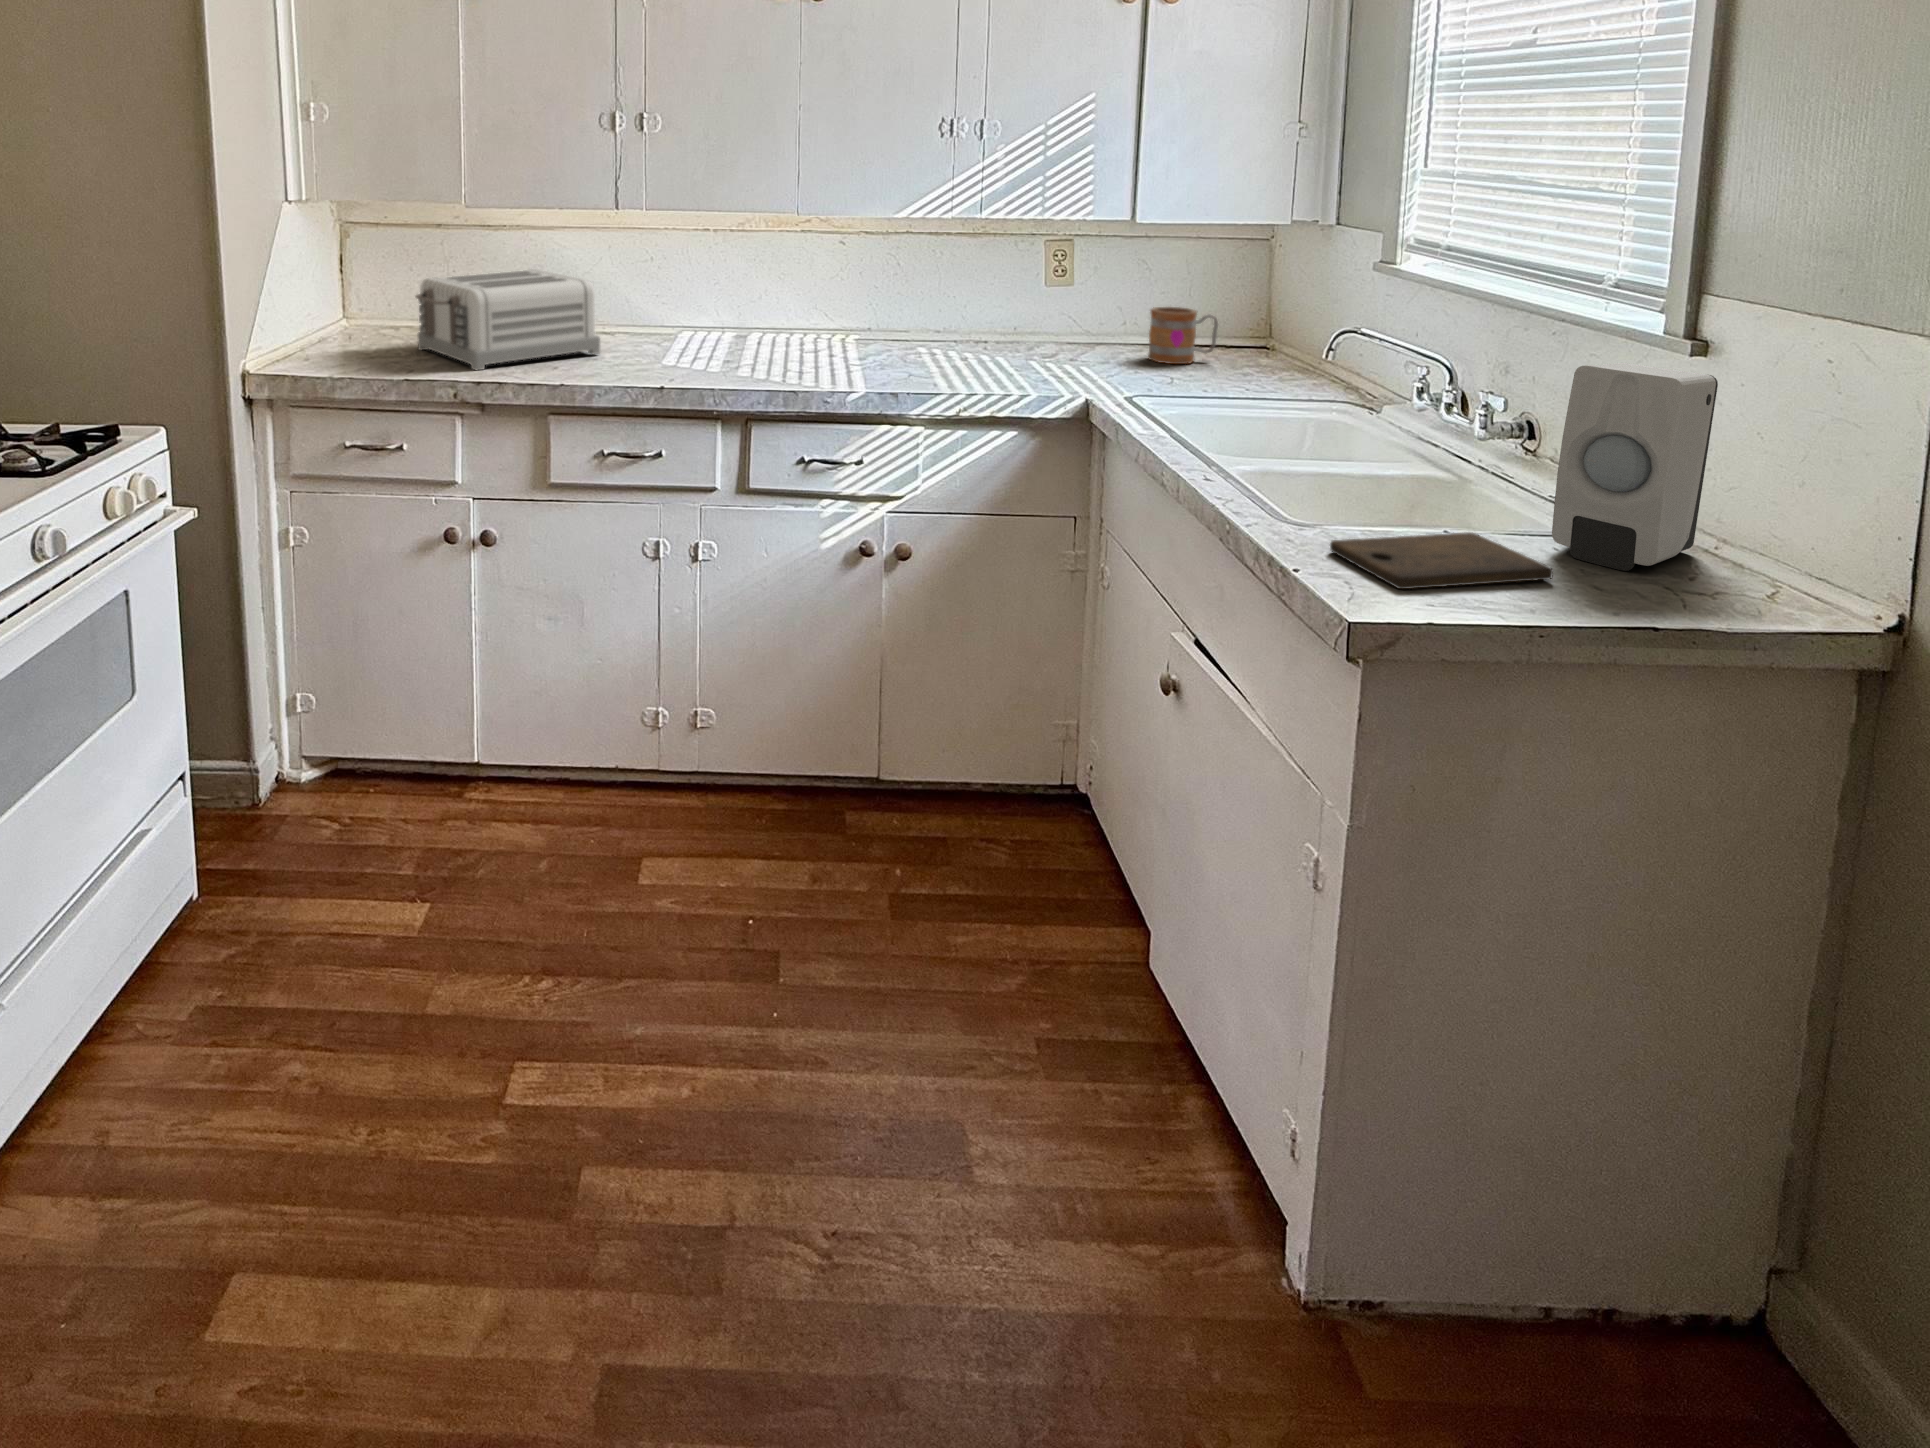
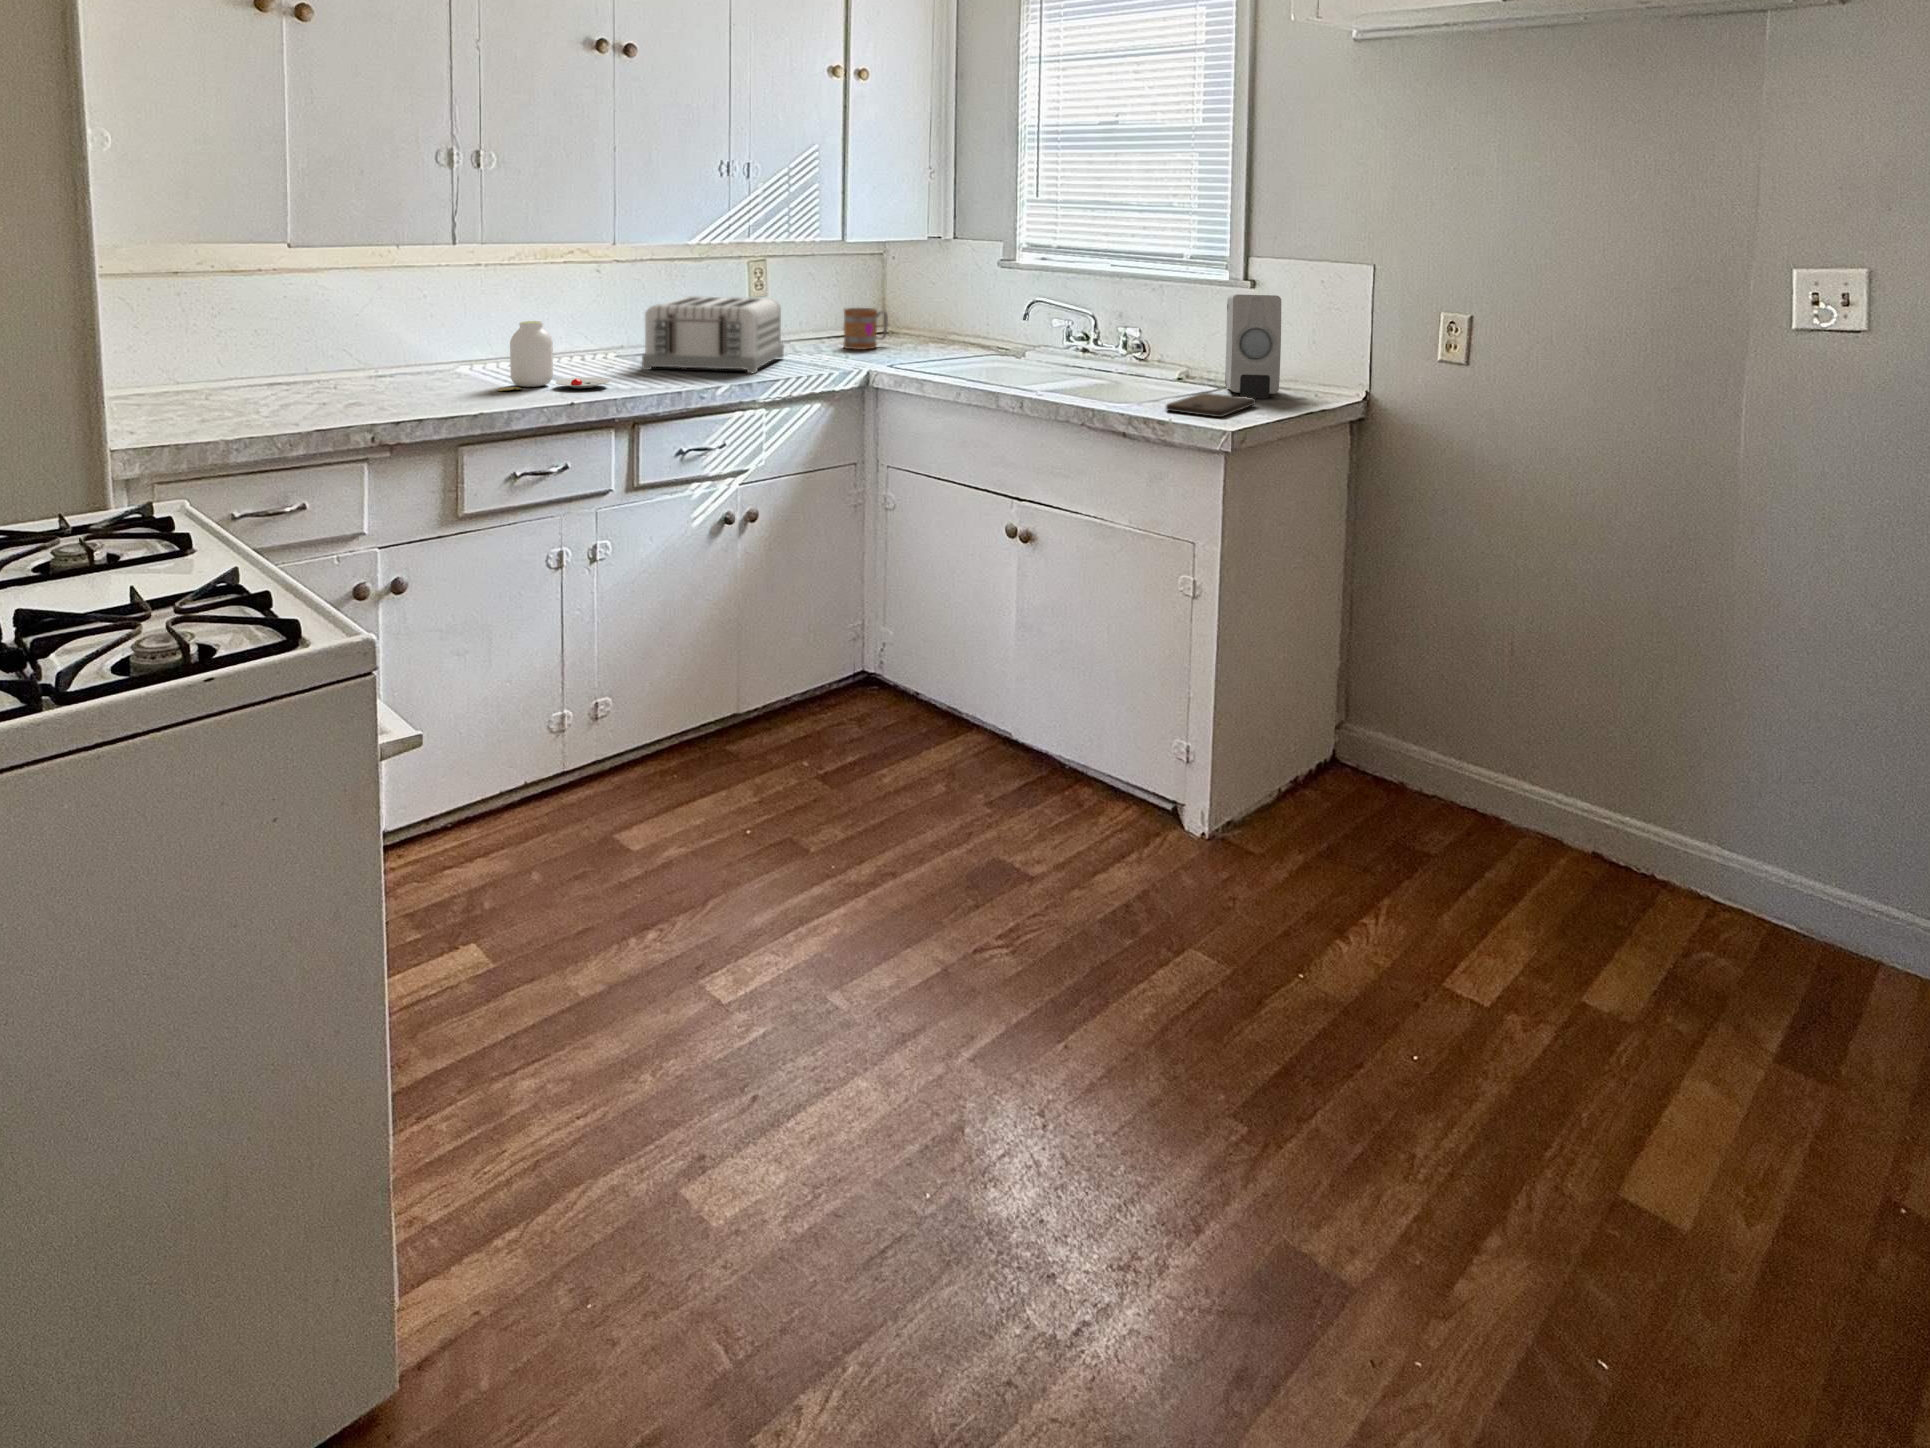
toaster: present [416,269,600,370] -> present [642,296,784,373]
jar: none [643,295,748,373] -> present [498,321,610,391]

